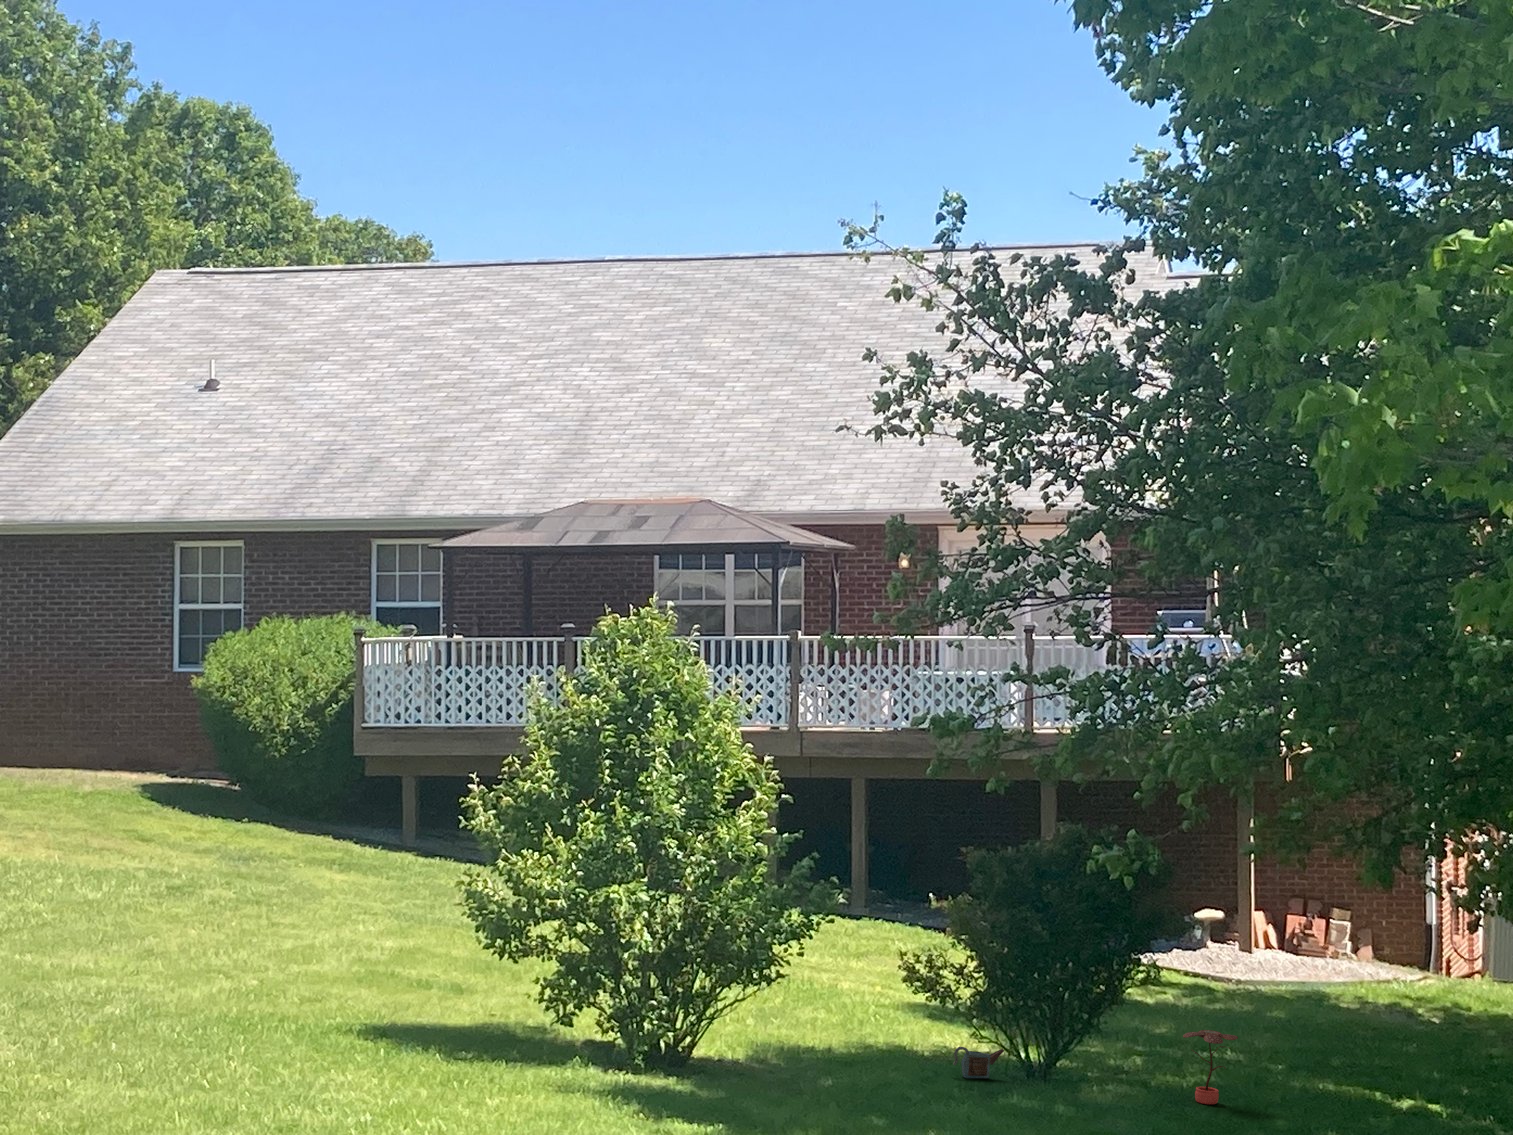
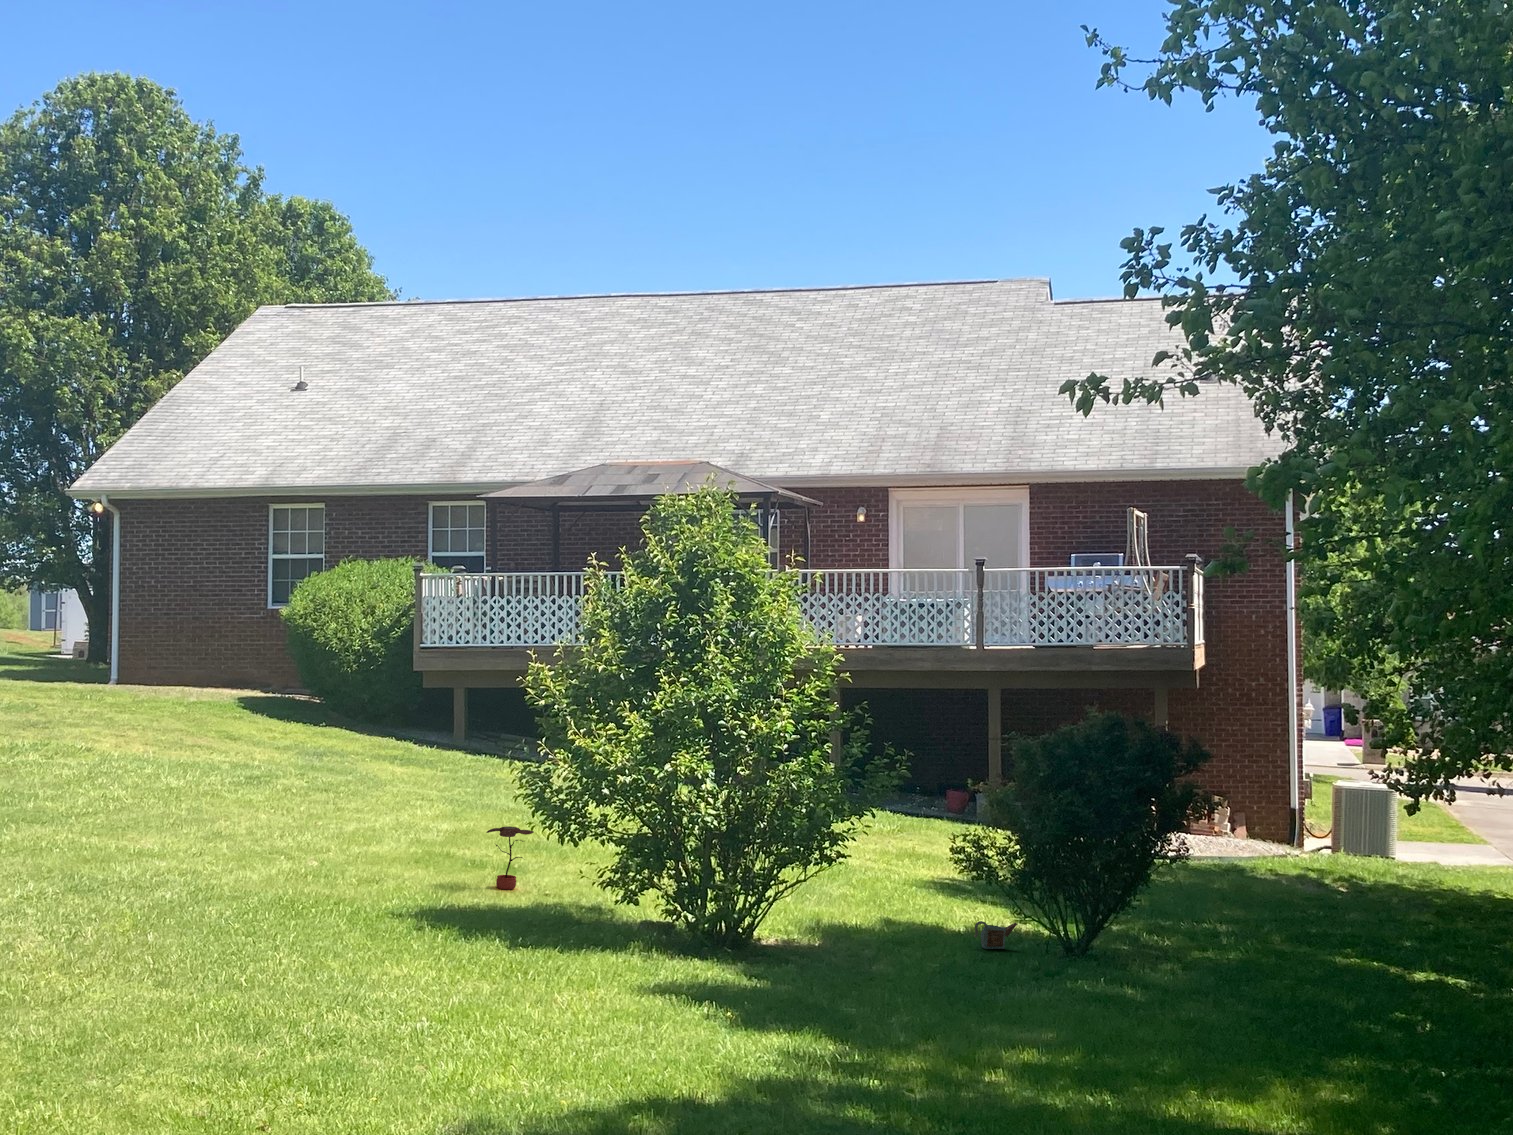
potted plant: present [1183,1030,1238,1104] -> present [487,826,534,890]

